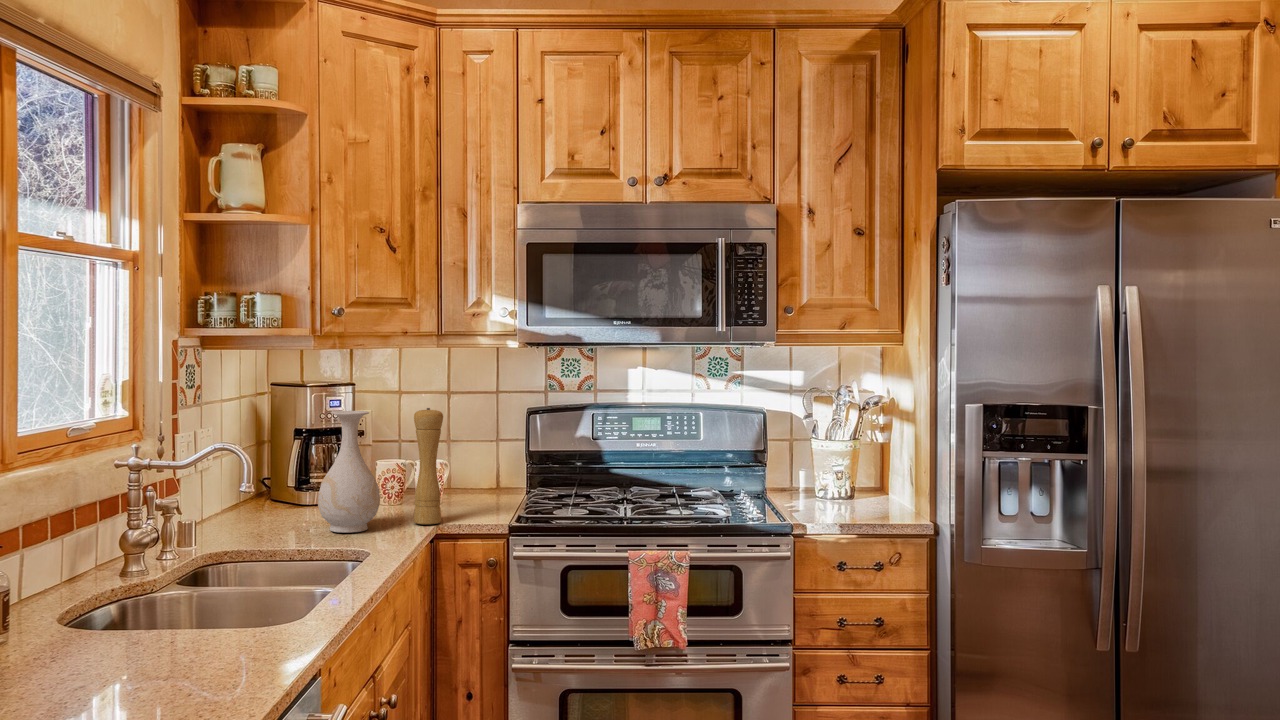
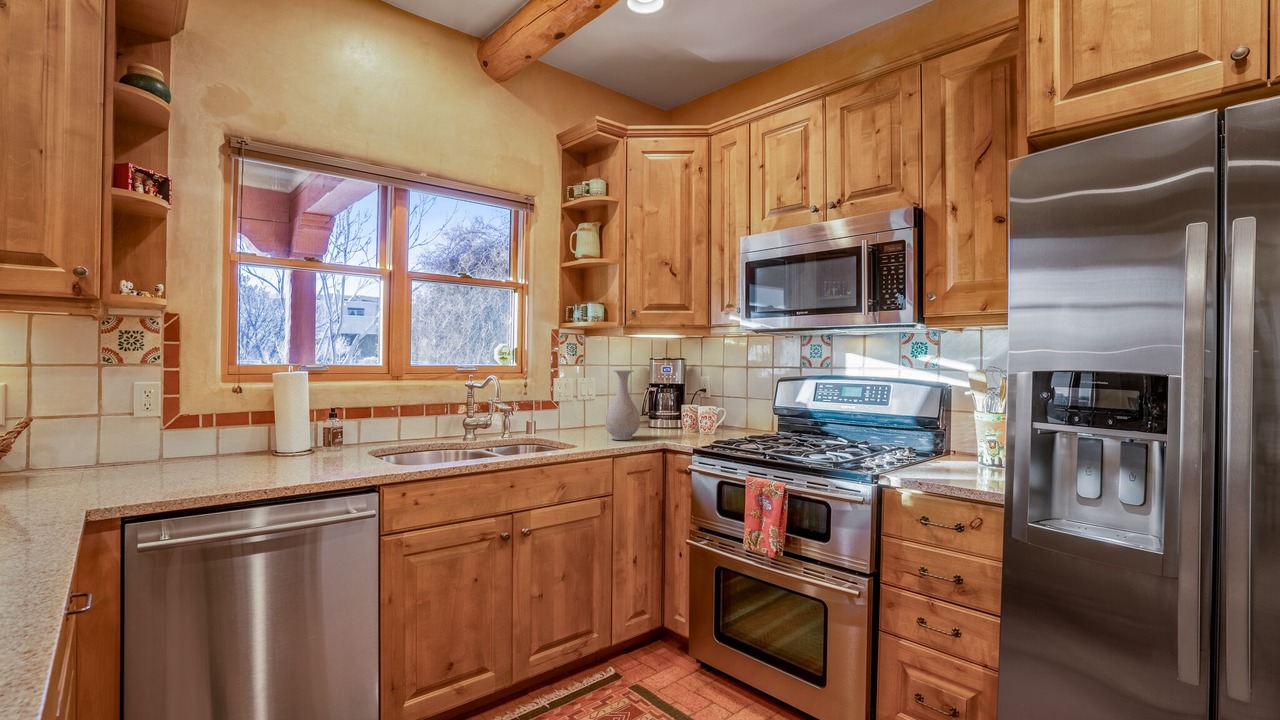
pepper mill: present [414,408,443,524] -> none [655,370,674,441]

